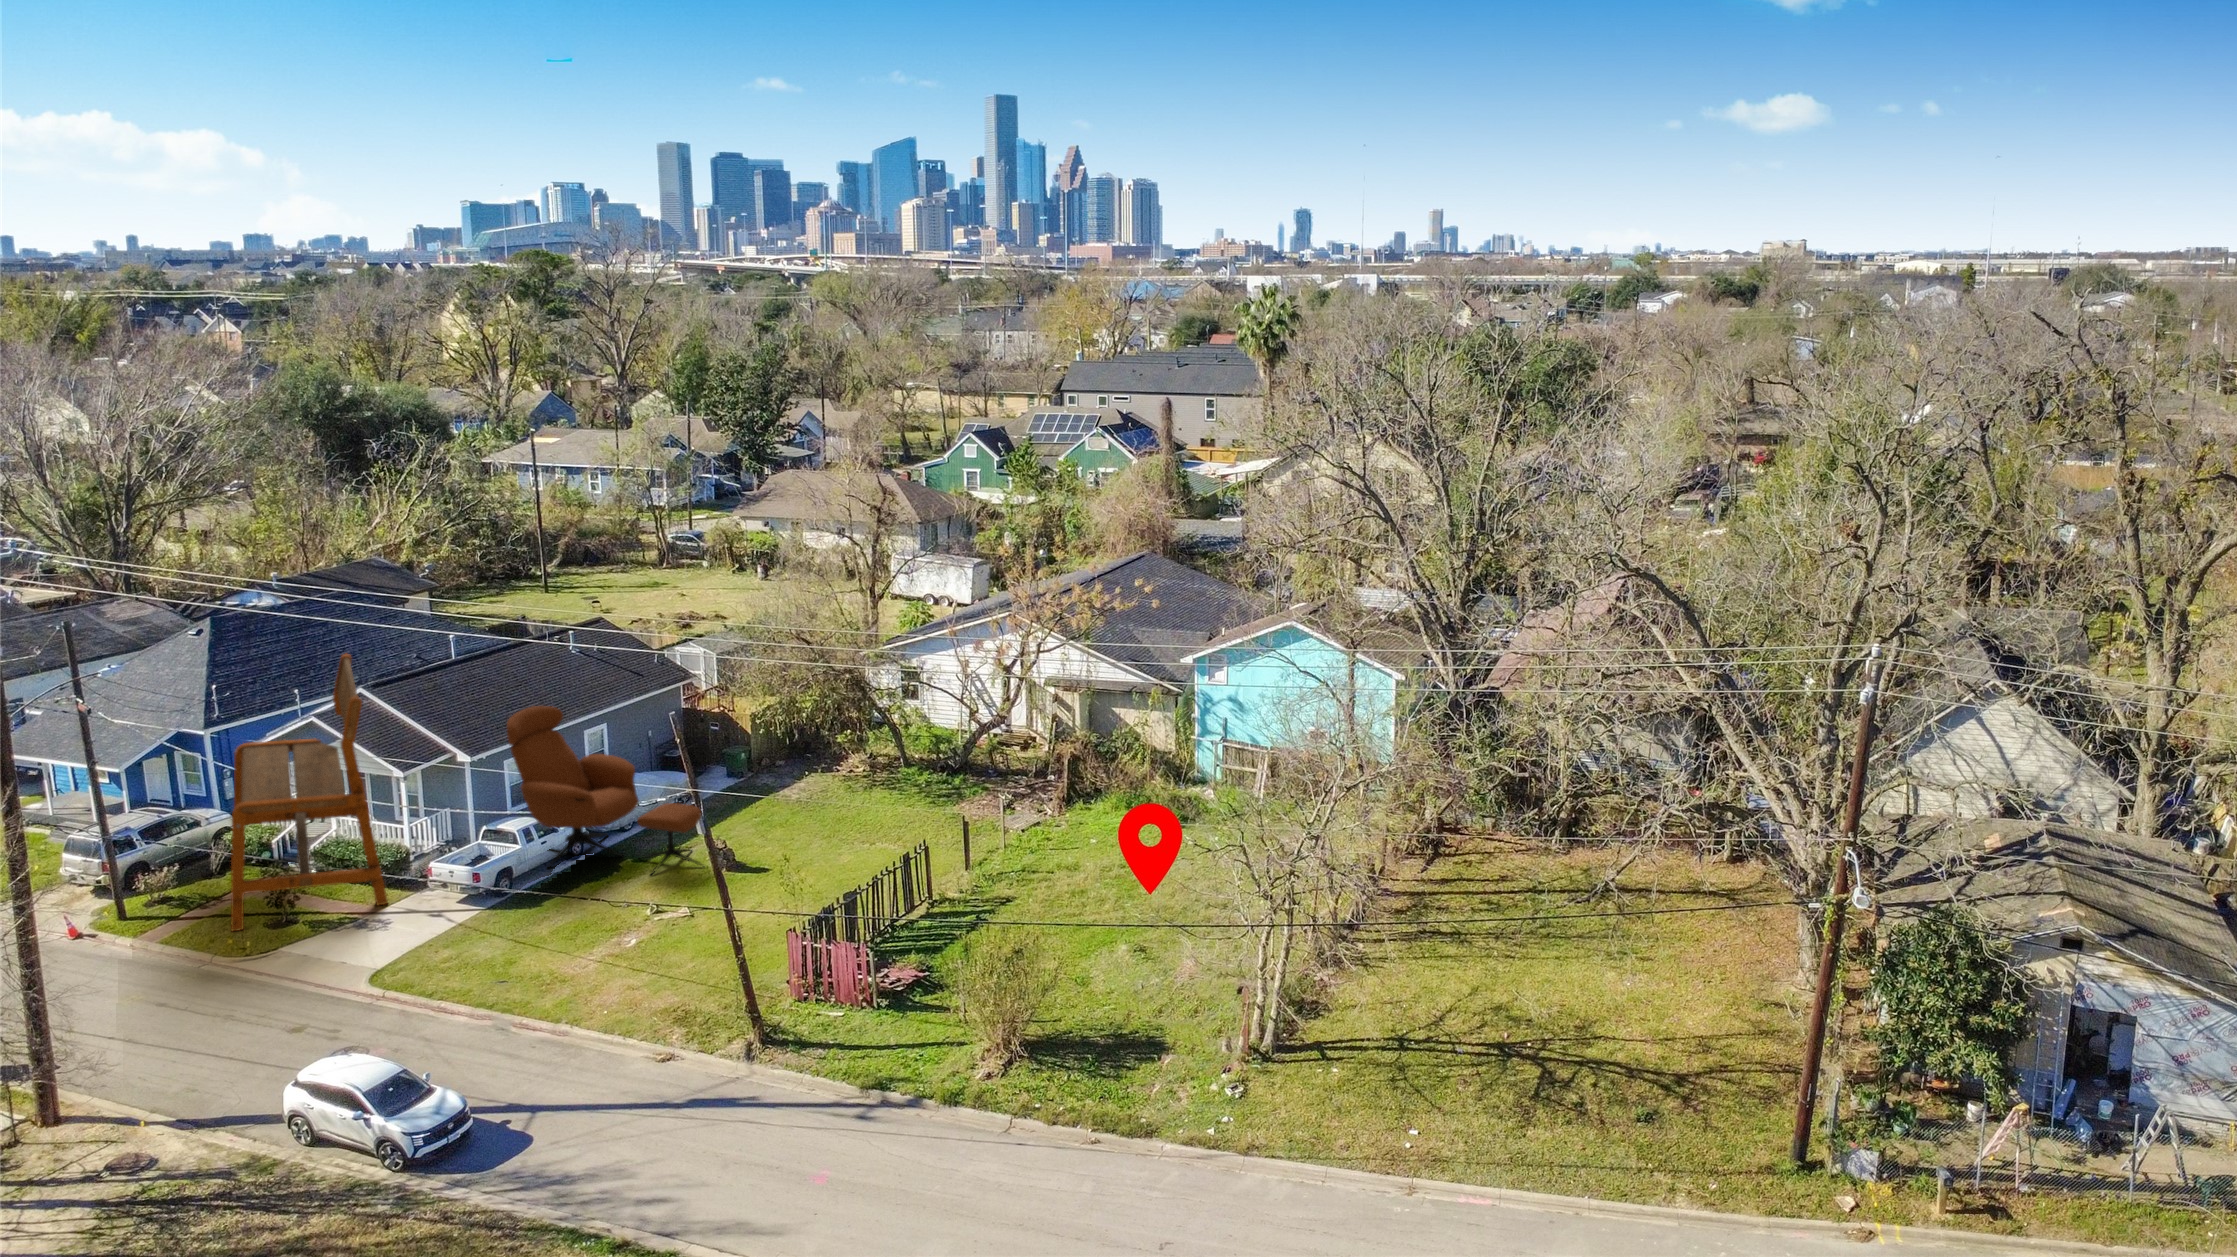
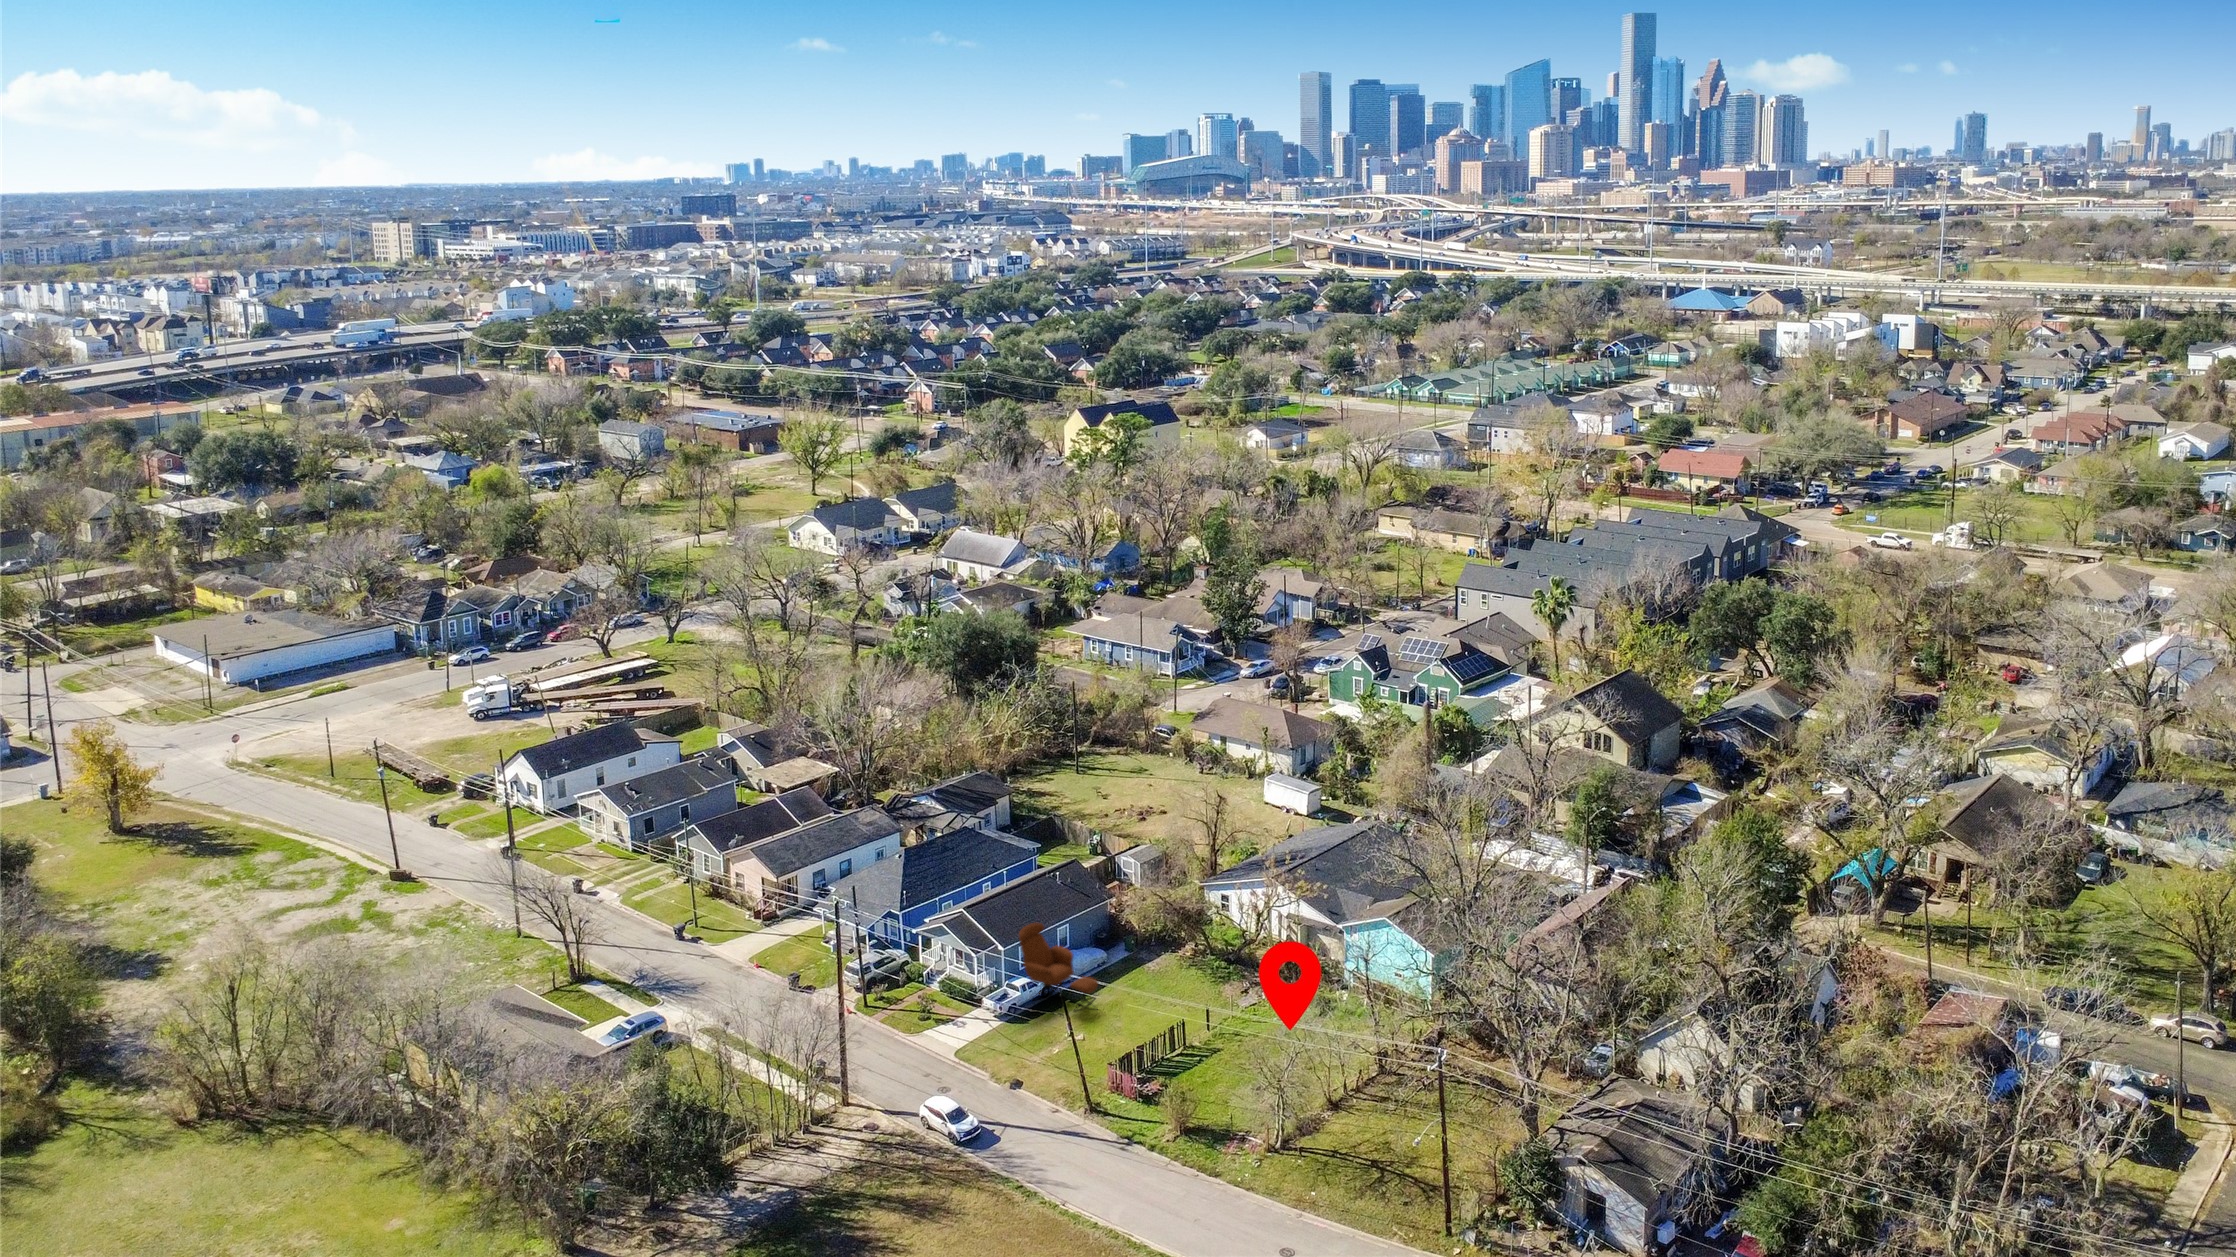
bench: present [231,654,388,932] -> none [907,892,966,1019]

